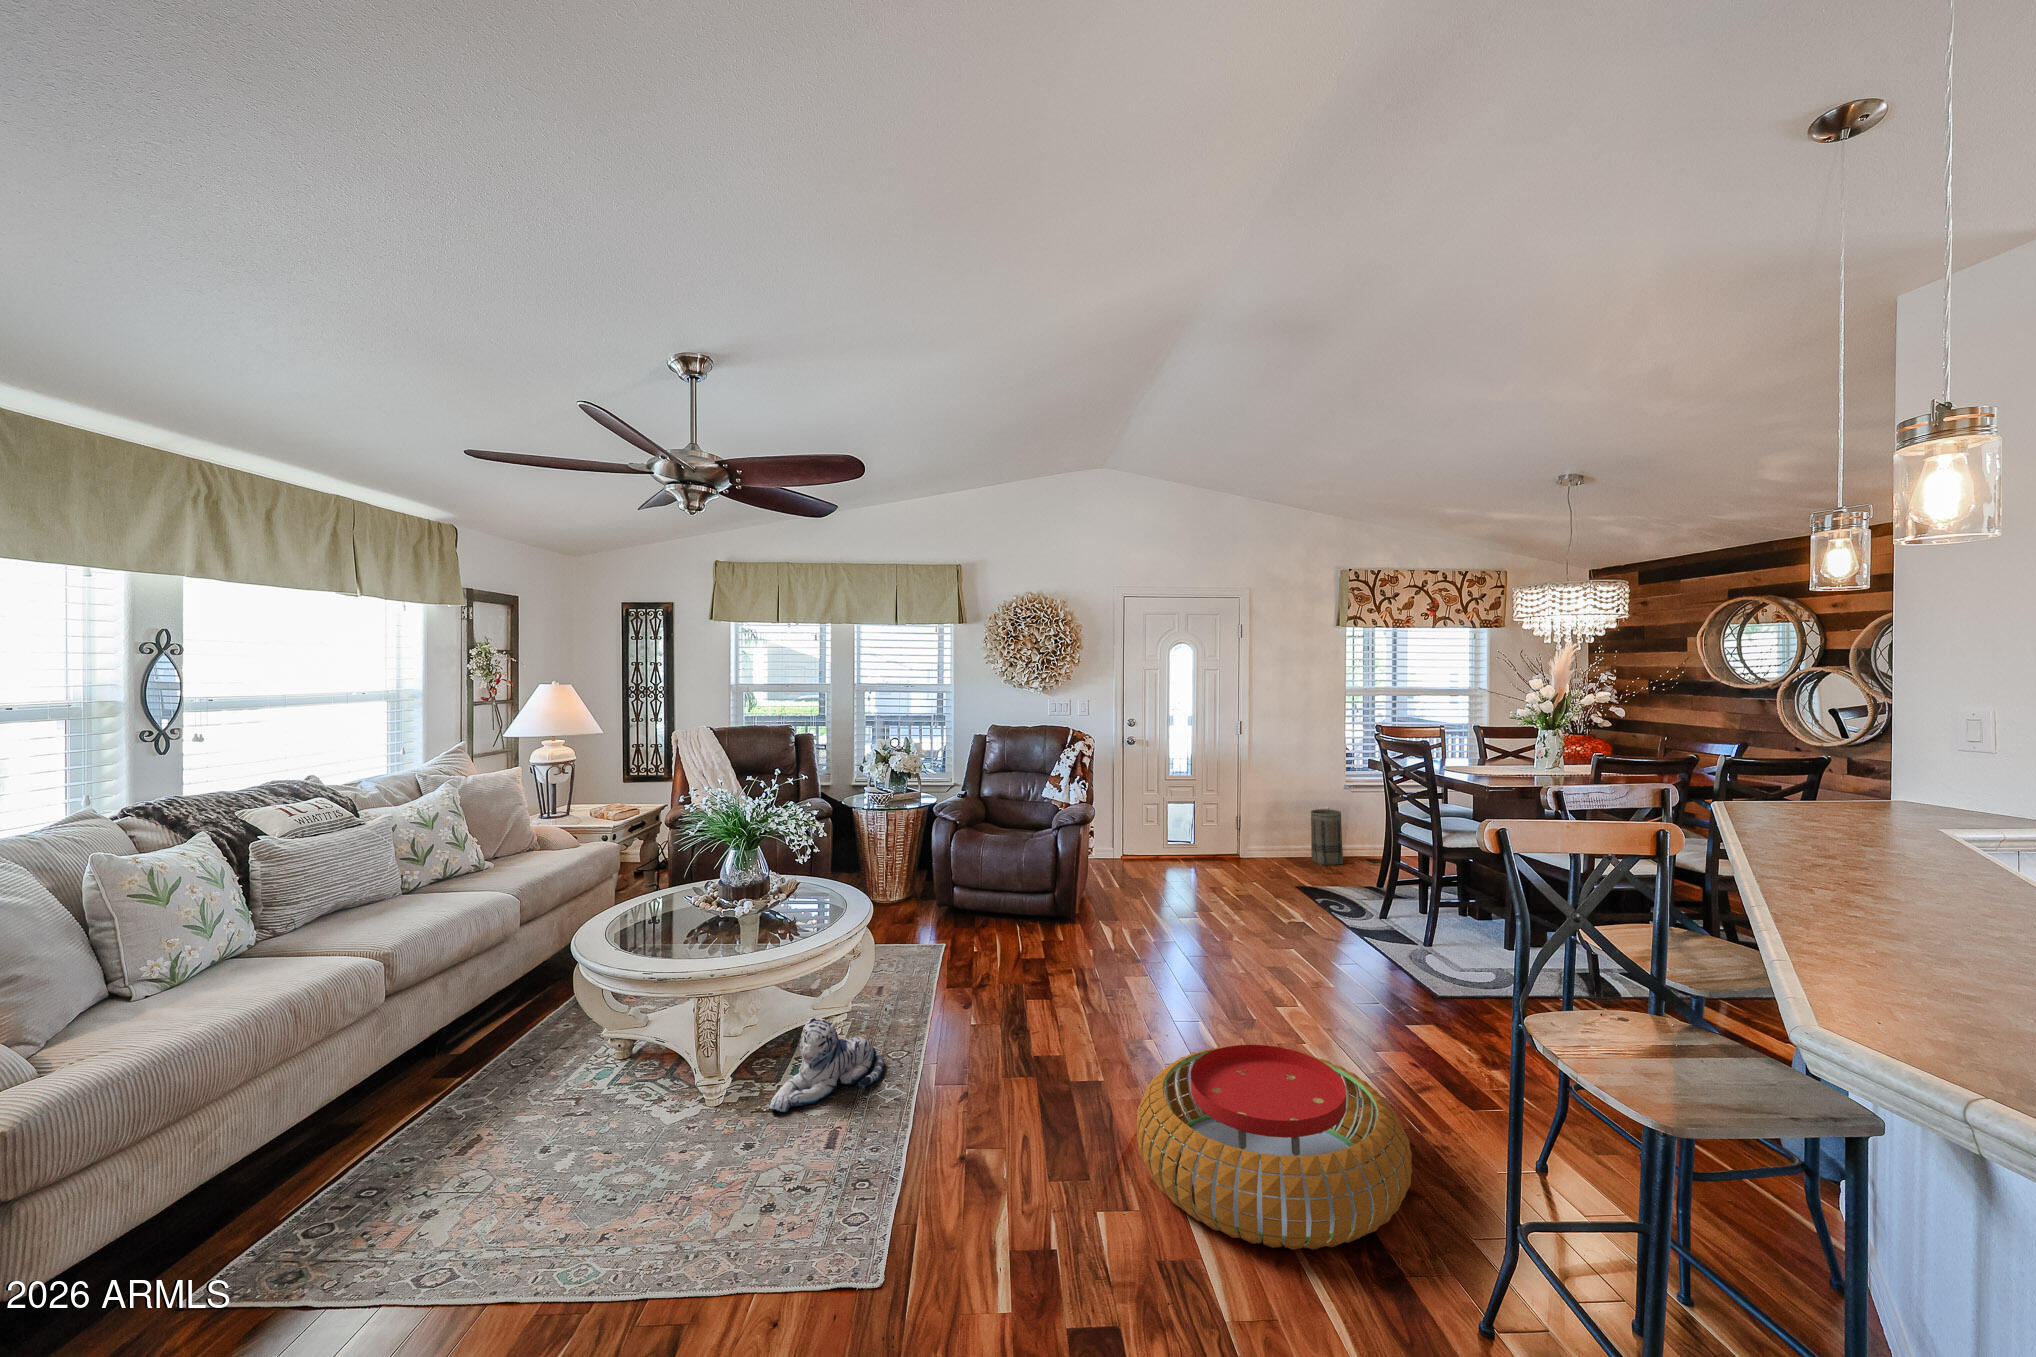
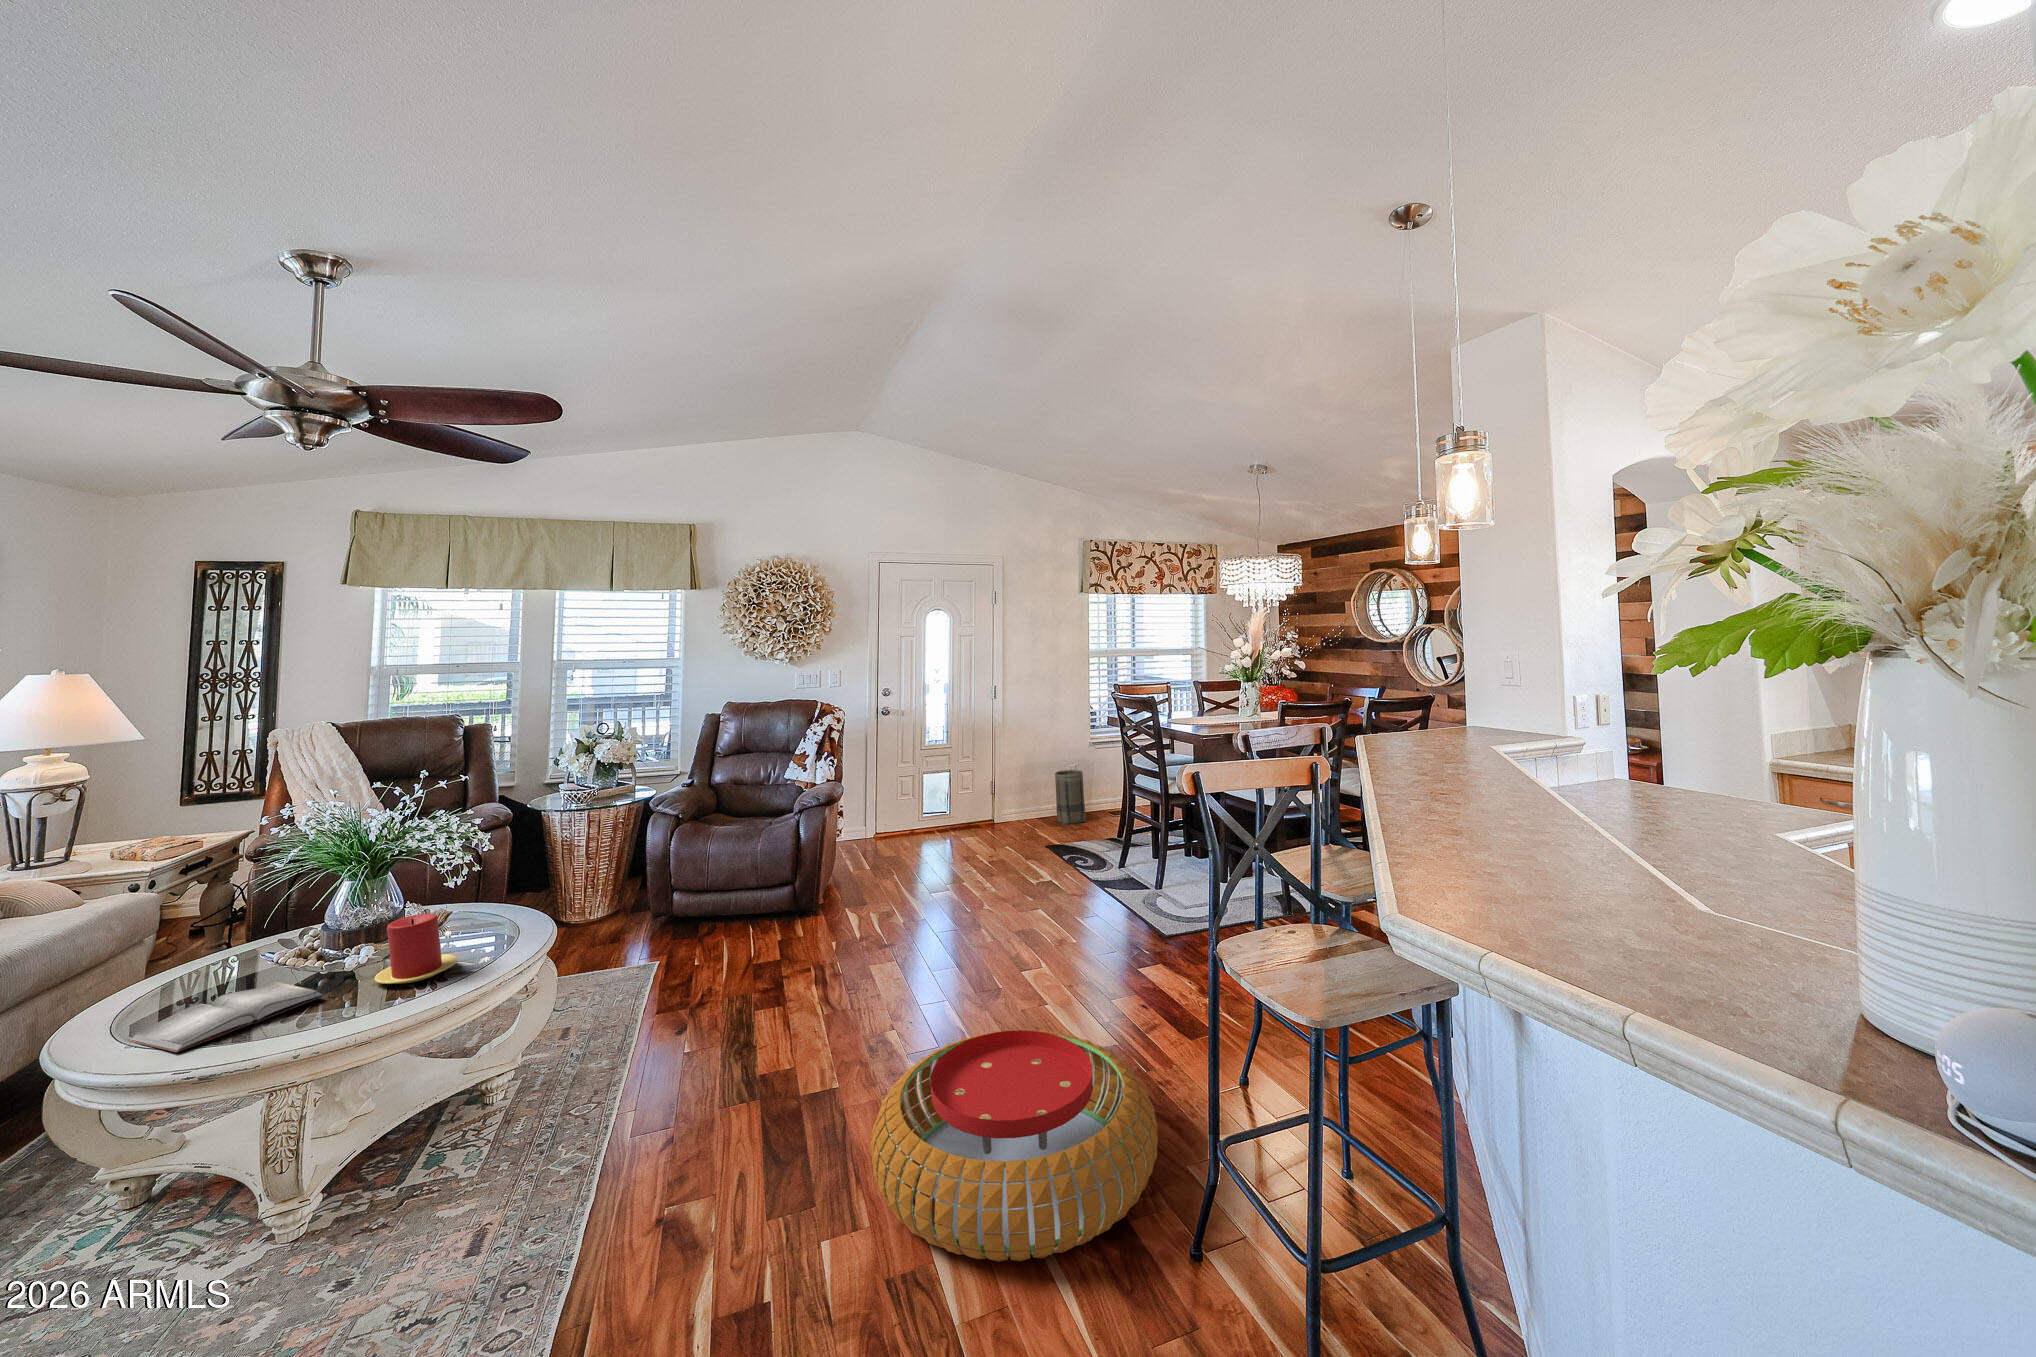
candle: none [760,880,814,932] -> present [375,914,458,984]
hardback book: none [618,918,730,959] -> present [128,981,324,1052]
plush toy: present [770,1018,884,1112] -> none [386,1087,563,1222]

